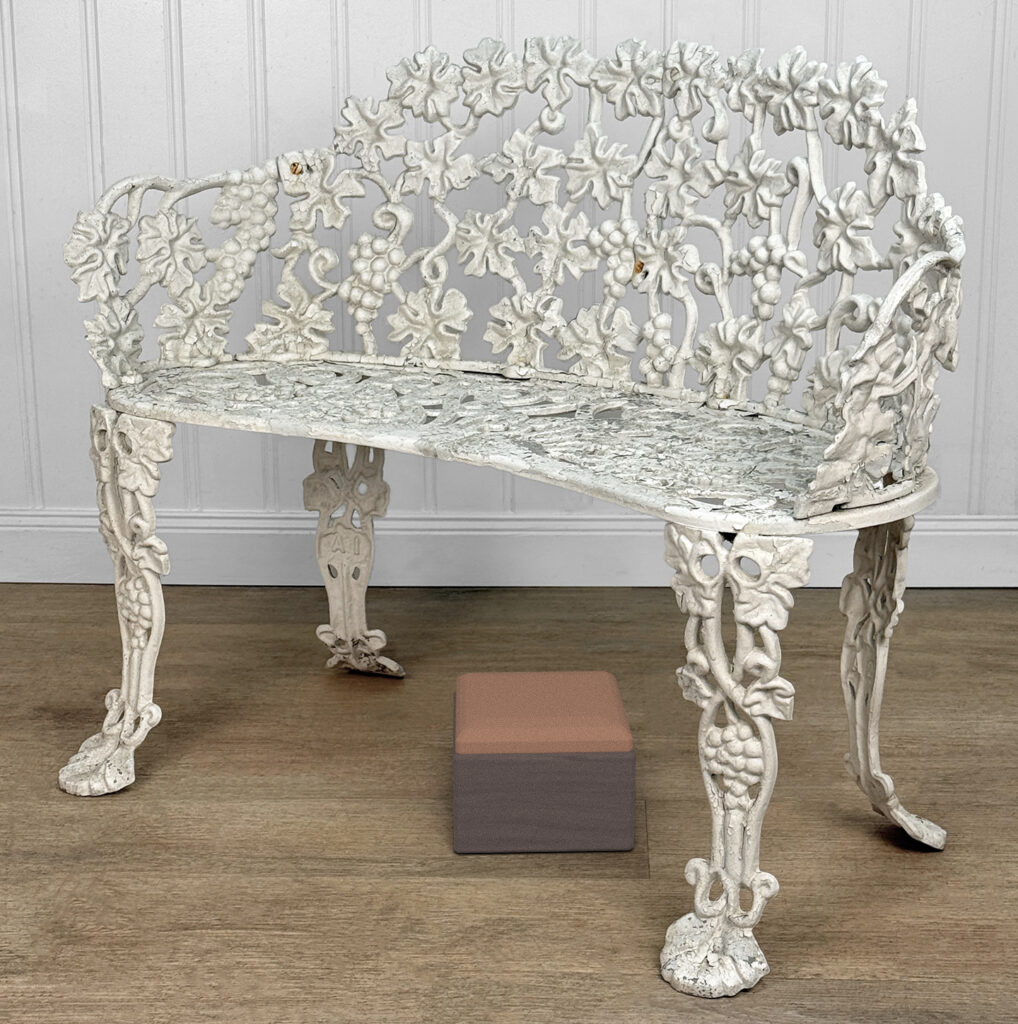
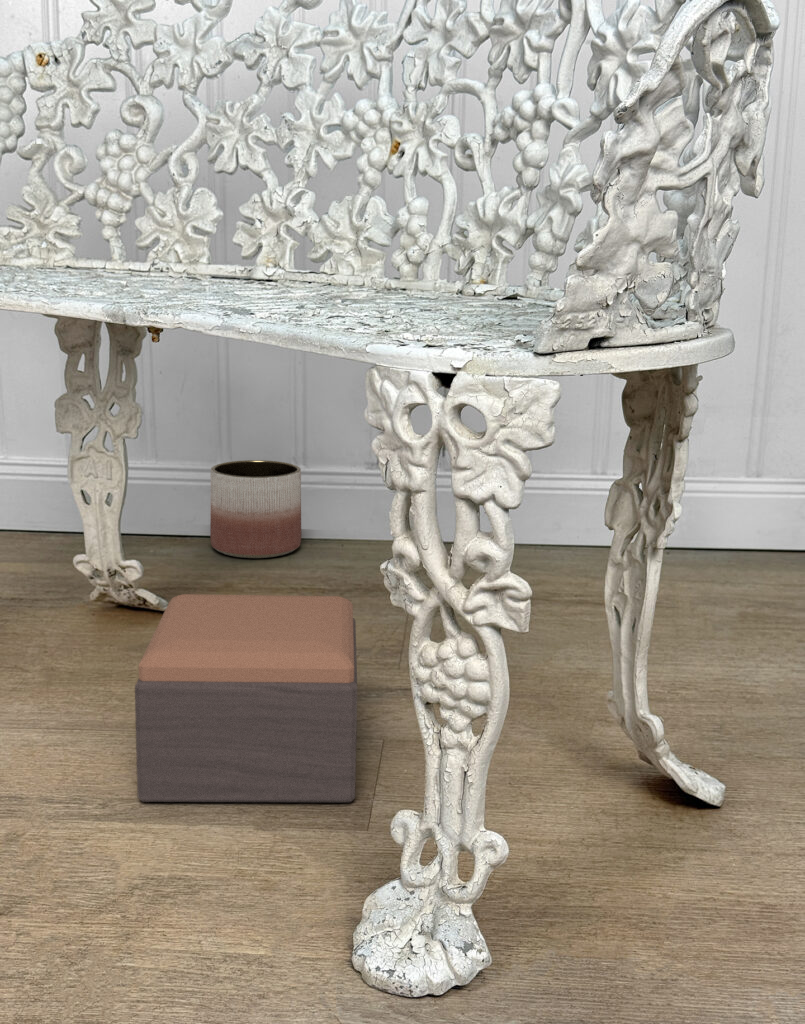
planter: none [440,517,527,615] -> present [210,460,301,558]

